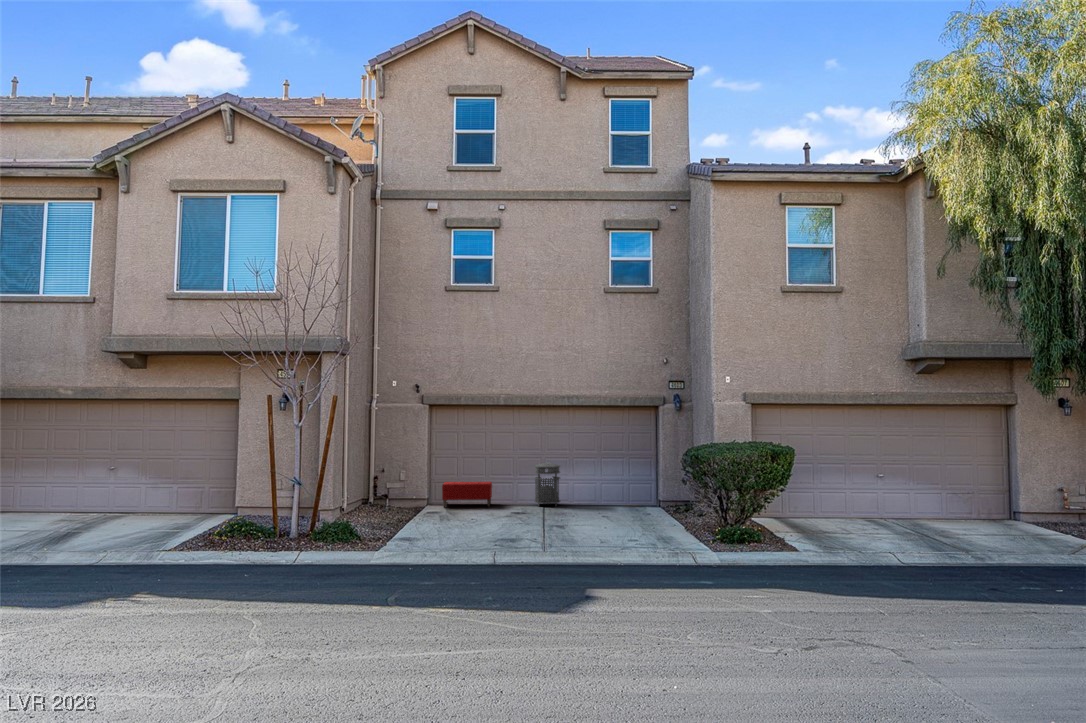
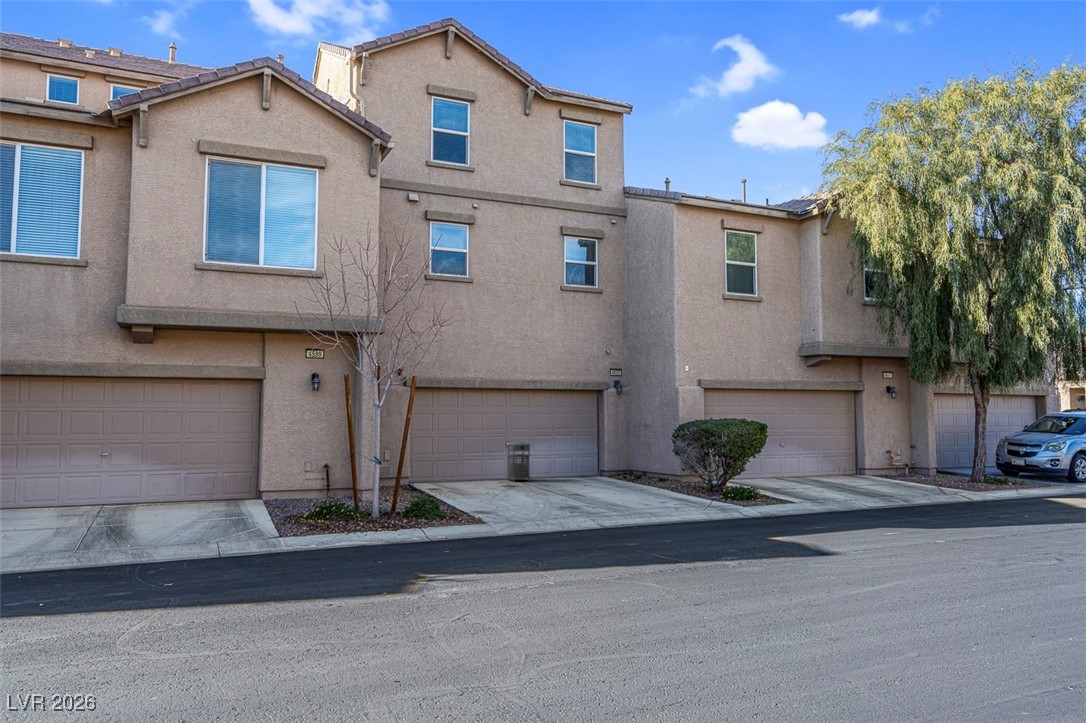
bench: present [442,482,492,507] -> none [423,461,473,485]

